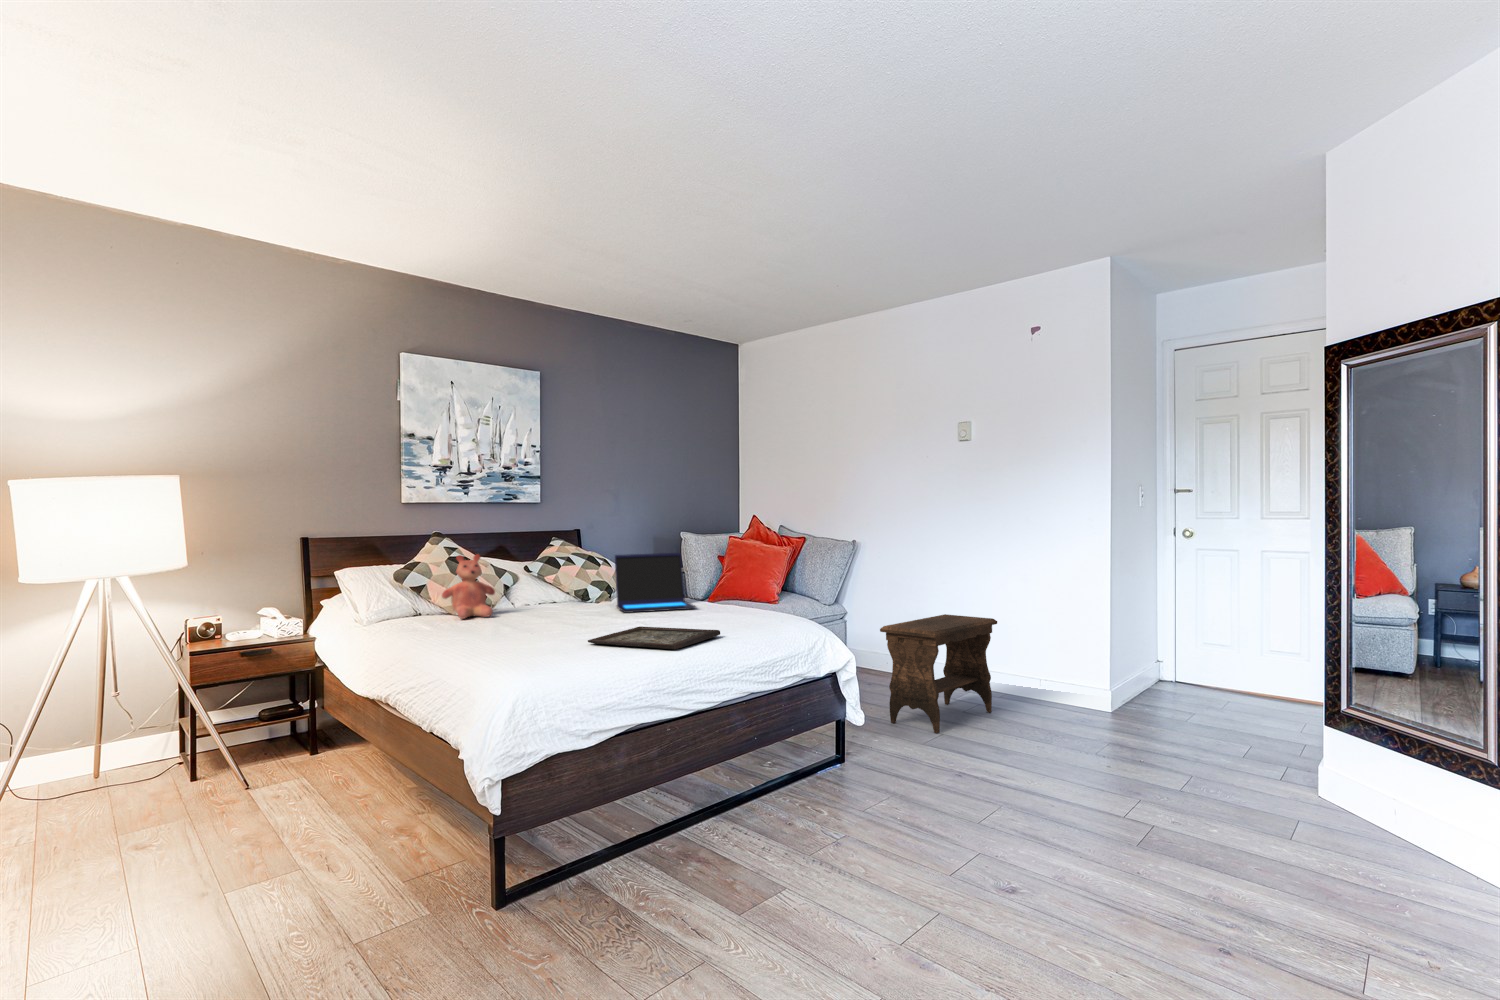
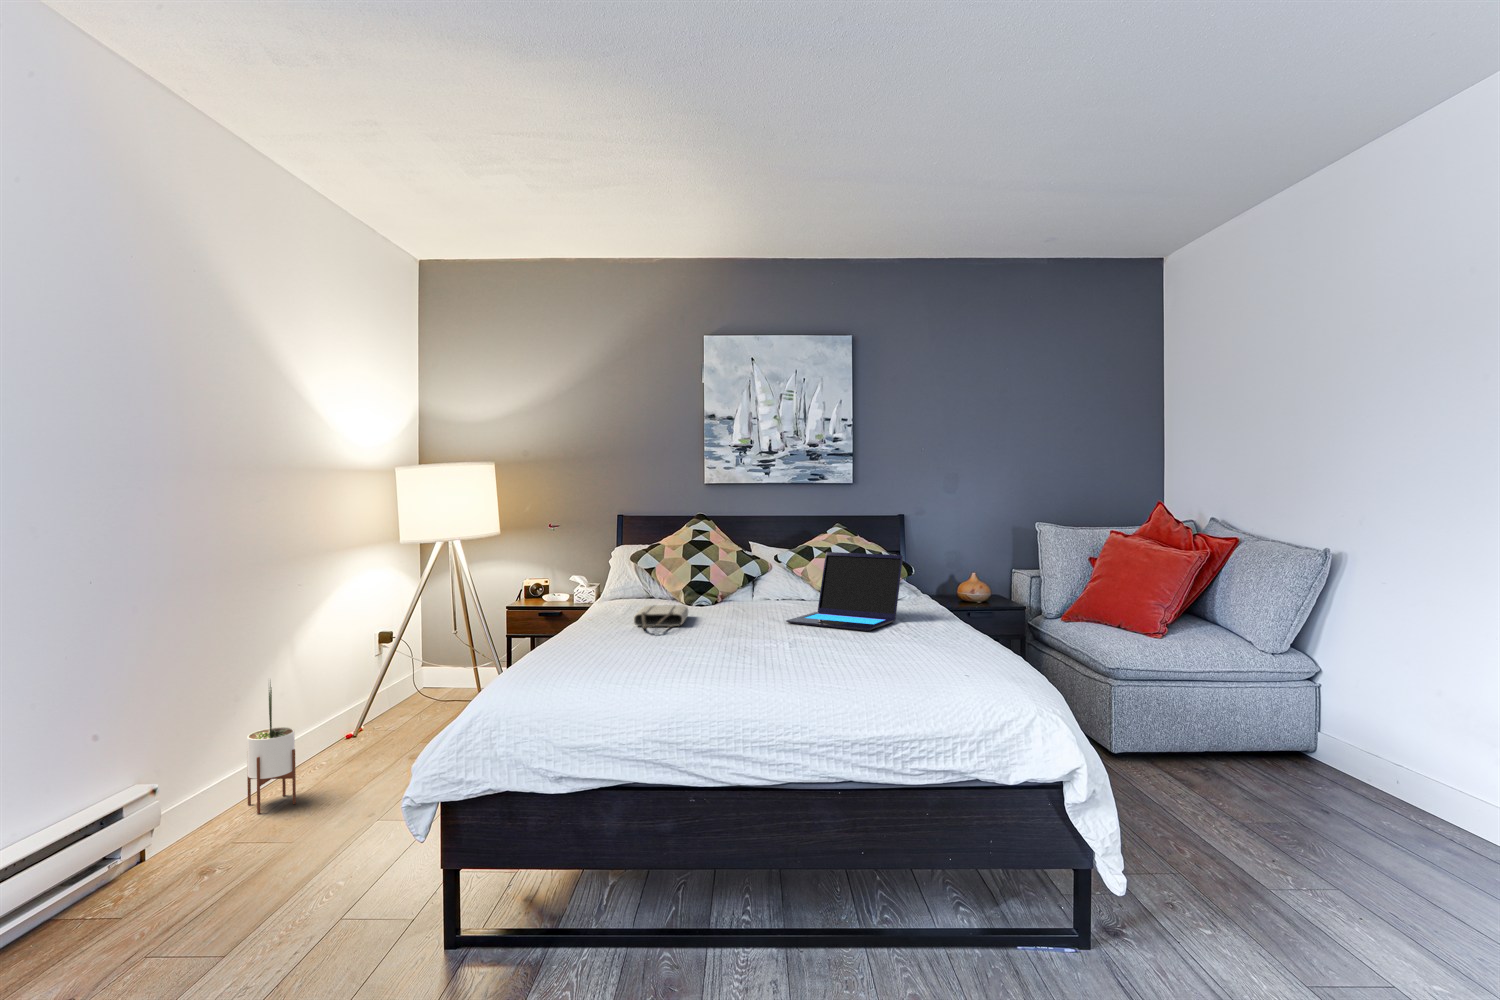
teddy bear: present [442,554,495,619] -> none [650,541,700,607]
tote bag: none [490,610,564,629] -> present [634,605,688,629]
footstool: present [880,614,997,733] -> none [1163,709,1465,933]
tray: present [588,627,720,650] -> none [590,645,713,681]
potted plant: none [12,751,107,974] -> present [247,682,296,814]

